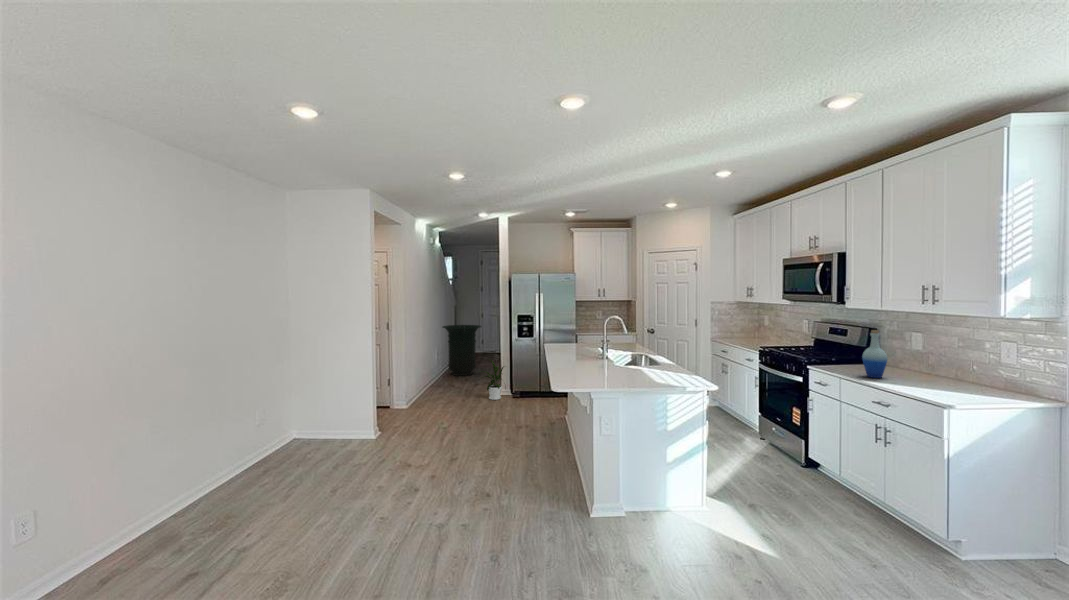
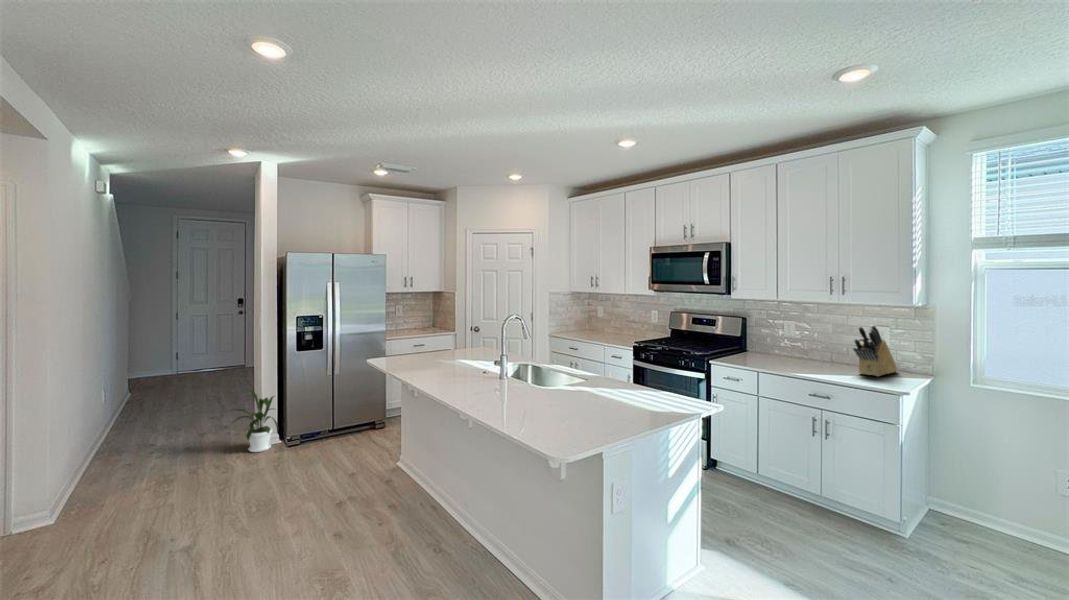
trash can: present [442,325,481,376] -> none [118,332,200,418]
bottle: present [862,330,887,378] -> none [780,322,803,370]
knife block: none [930,335,1012,391] -> present [853,325,897,376]

